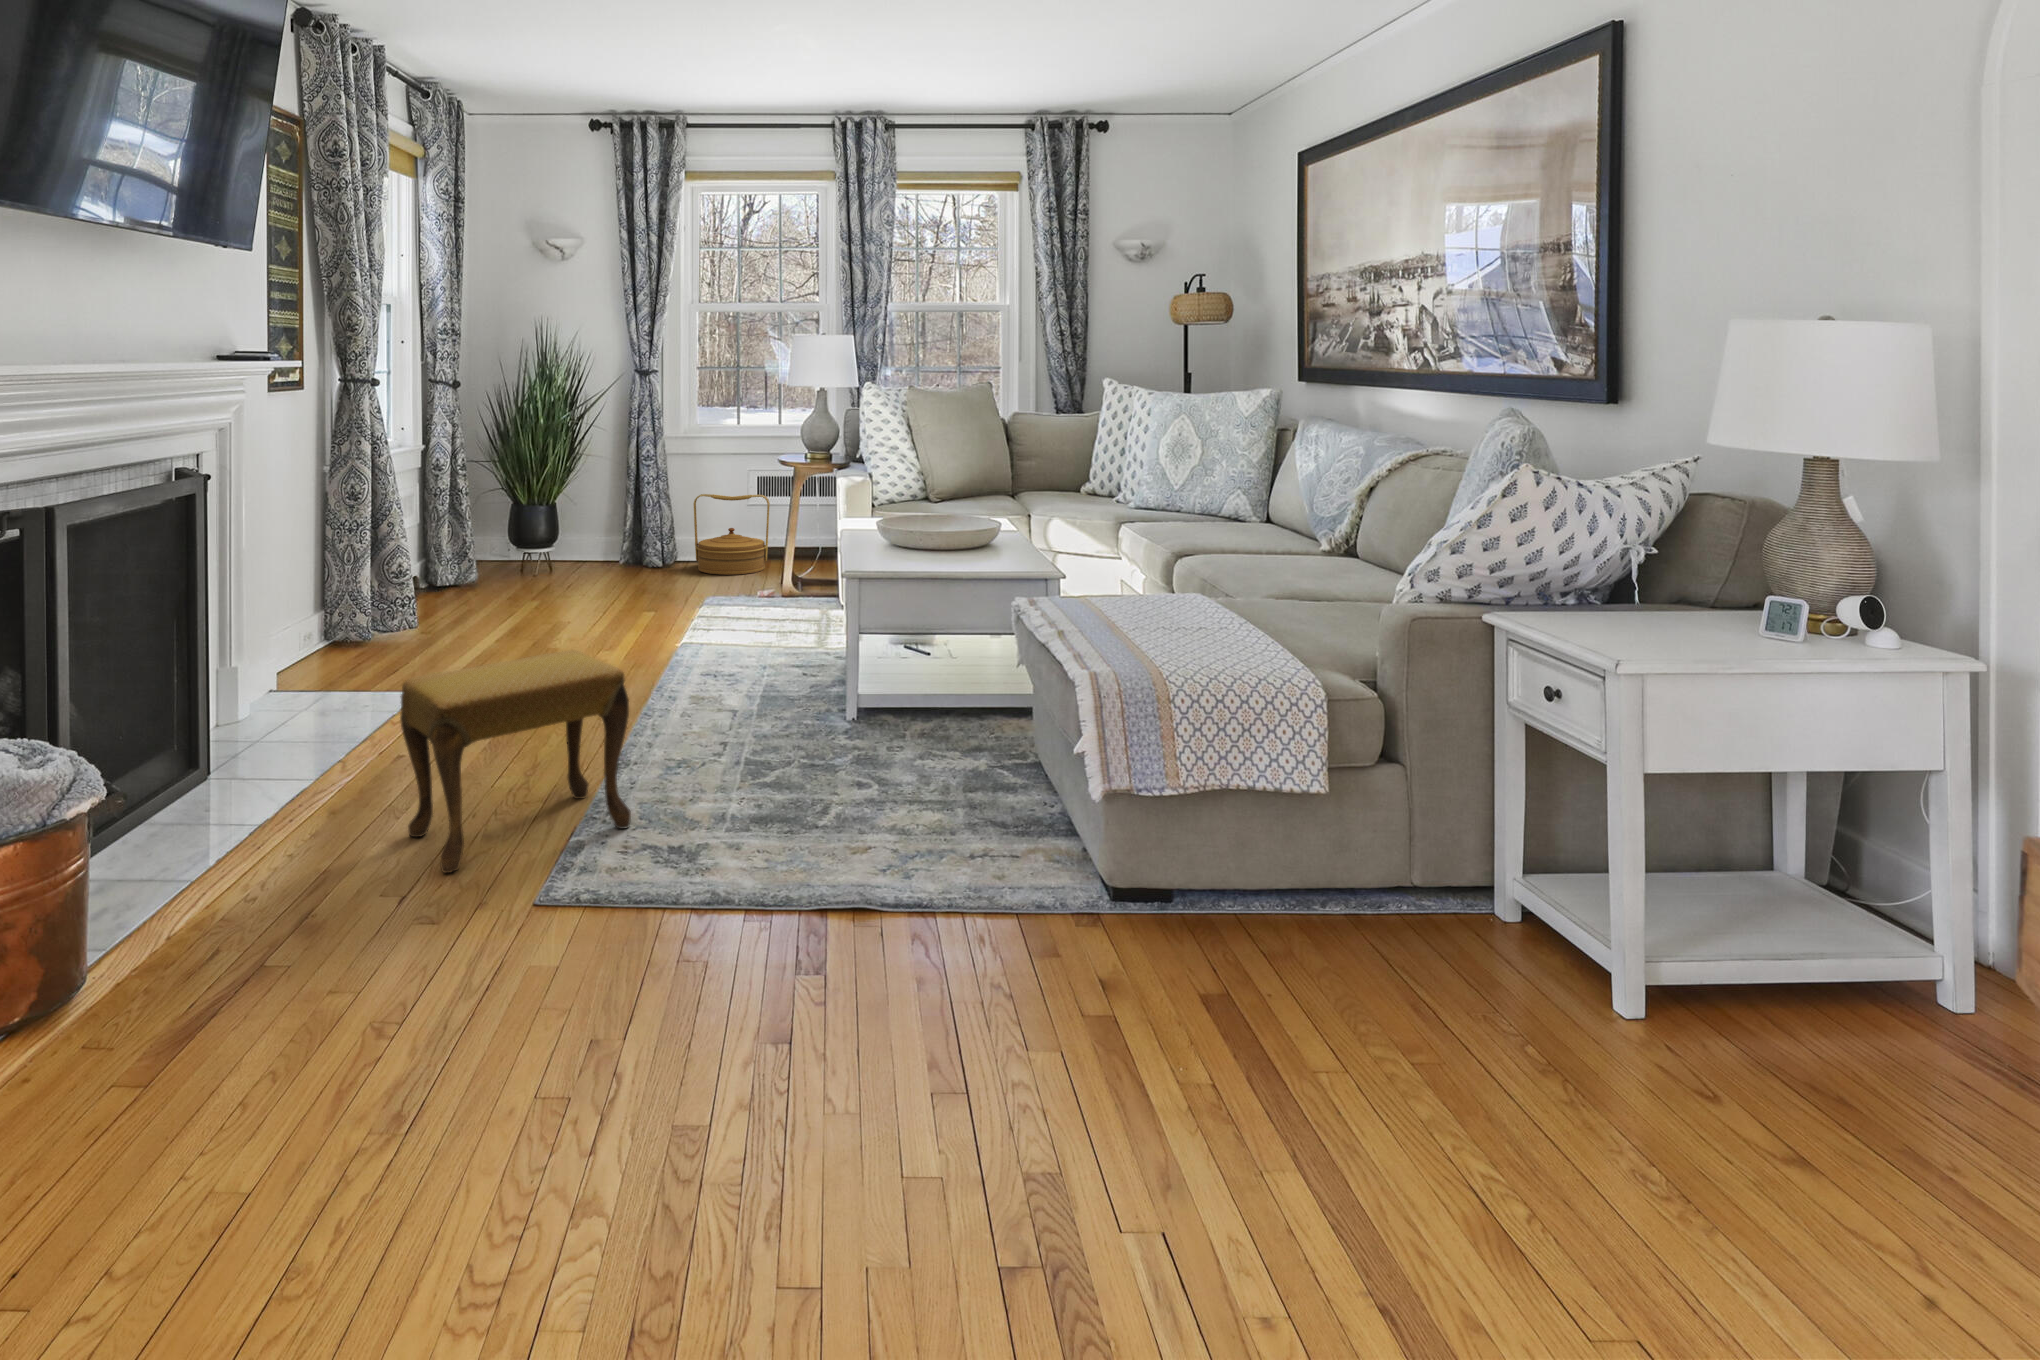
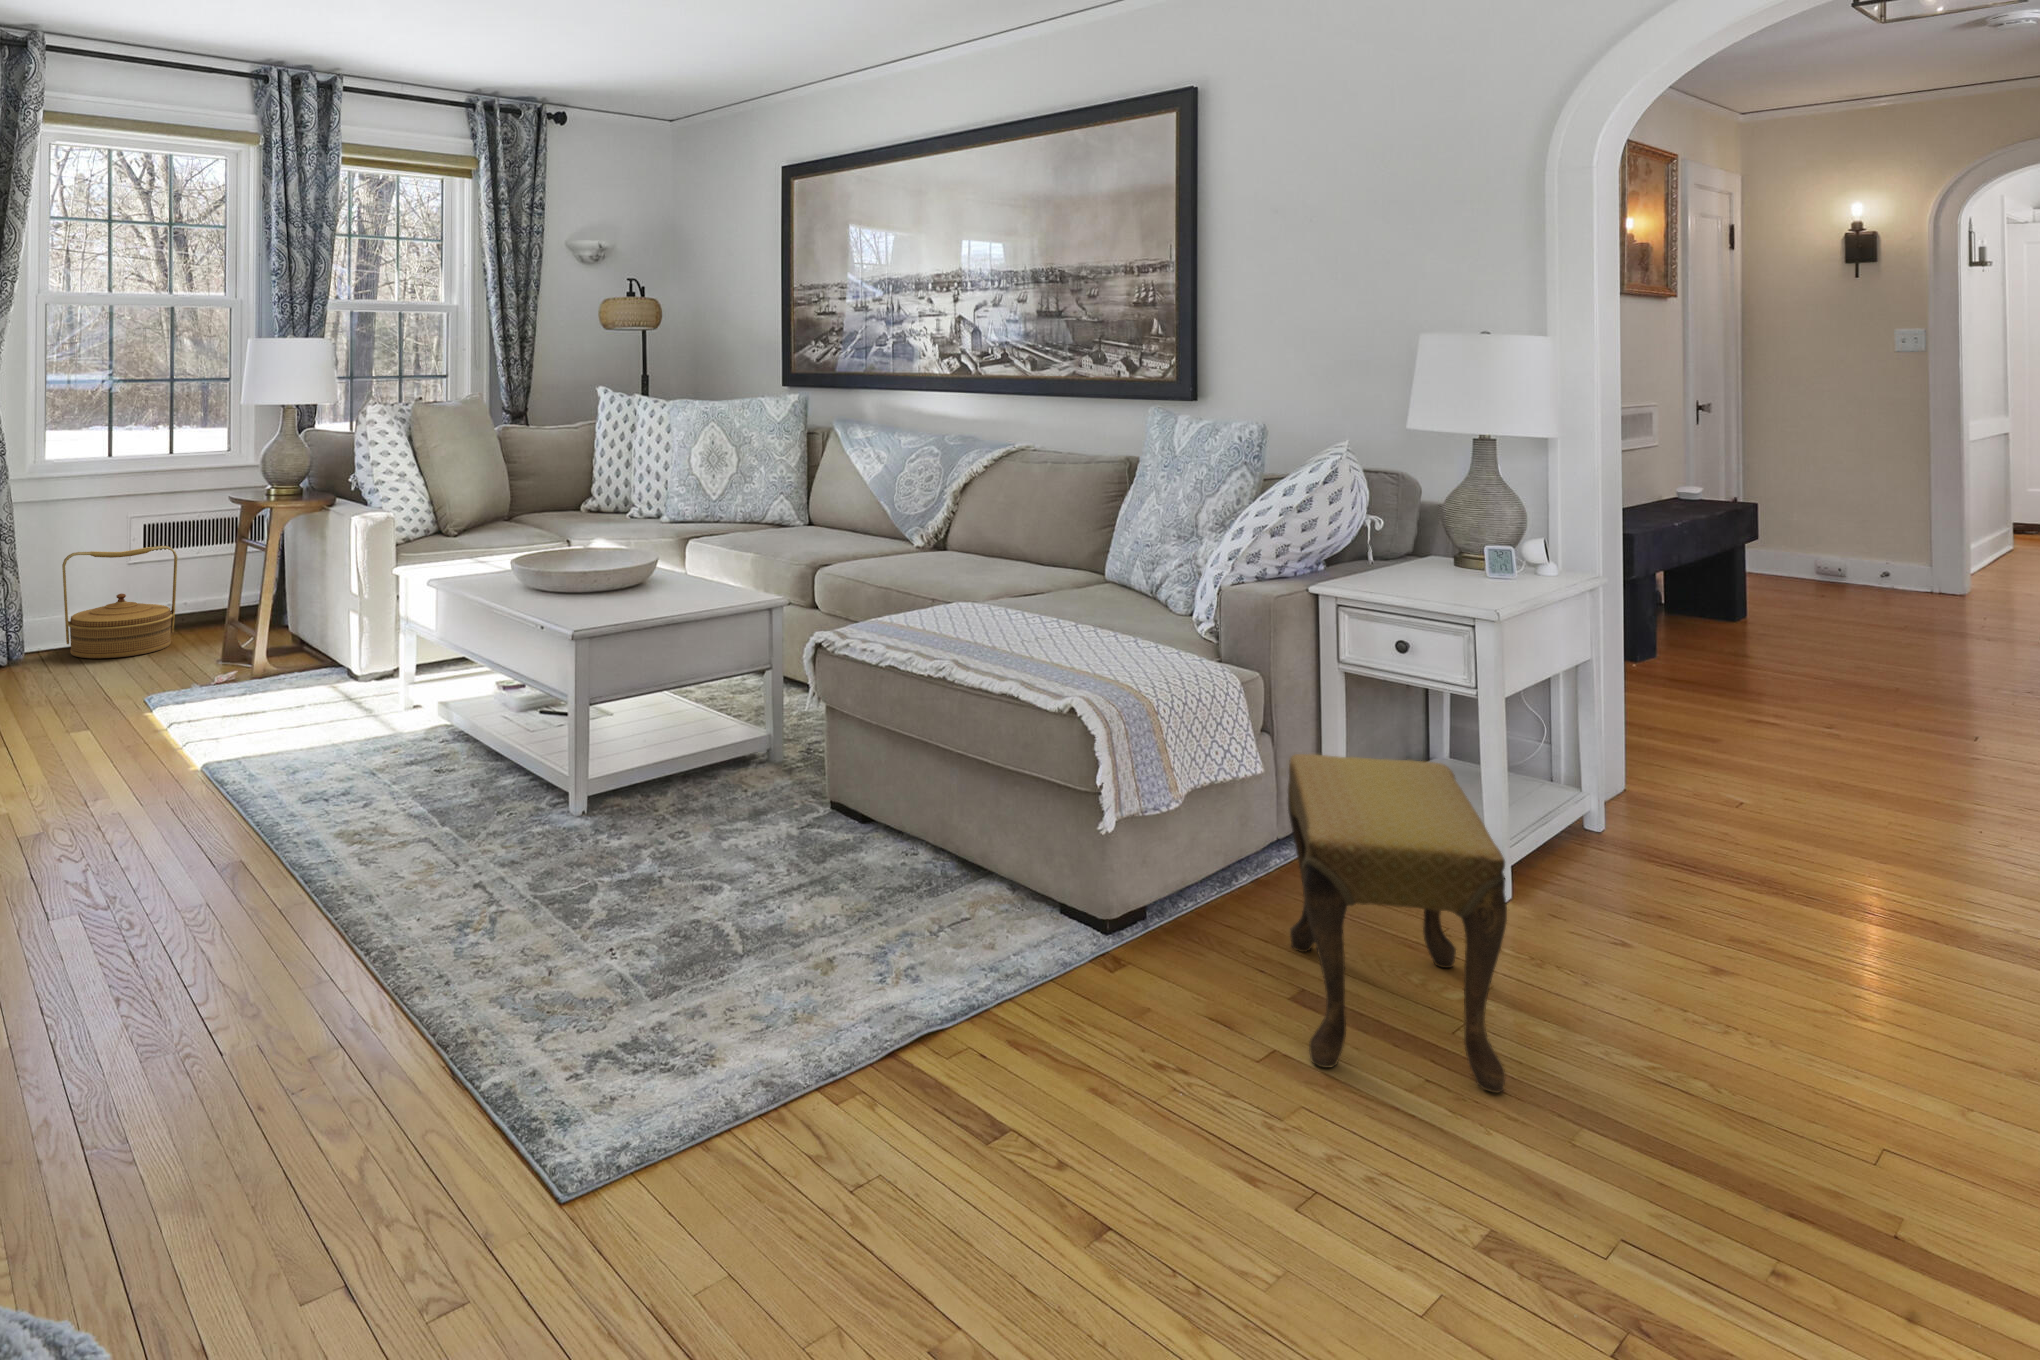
footstool: present [400,650,631,873] -> present [1288,754,1507,1093]

